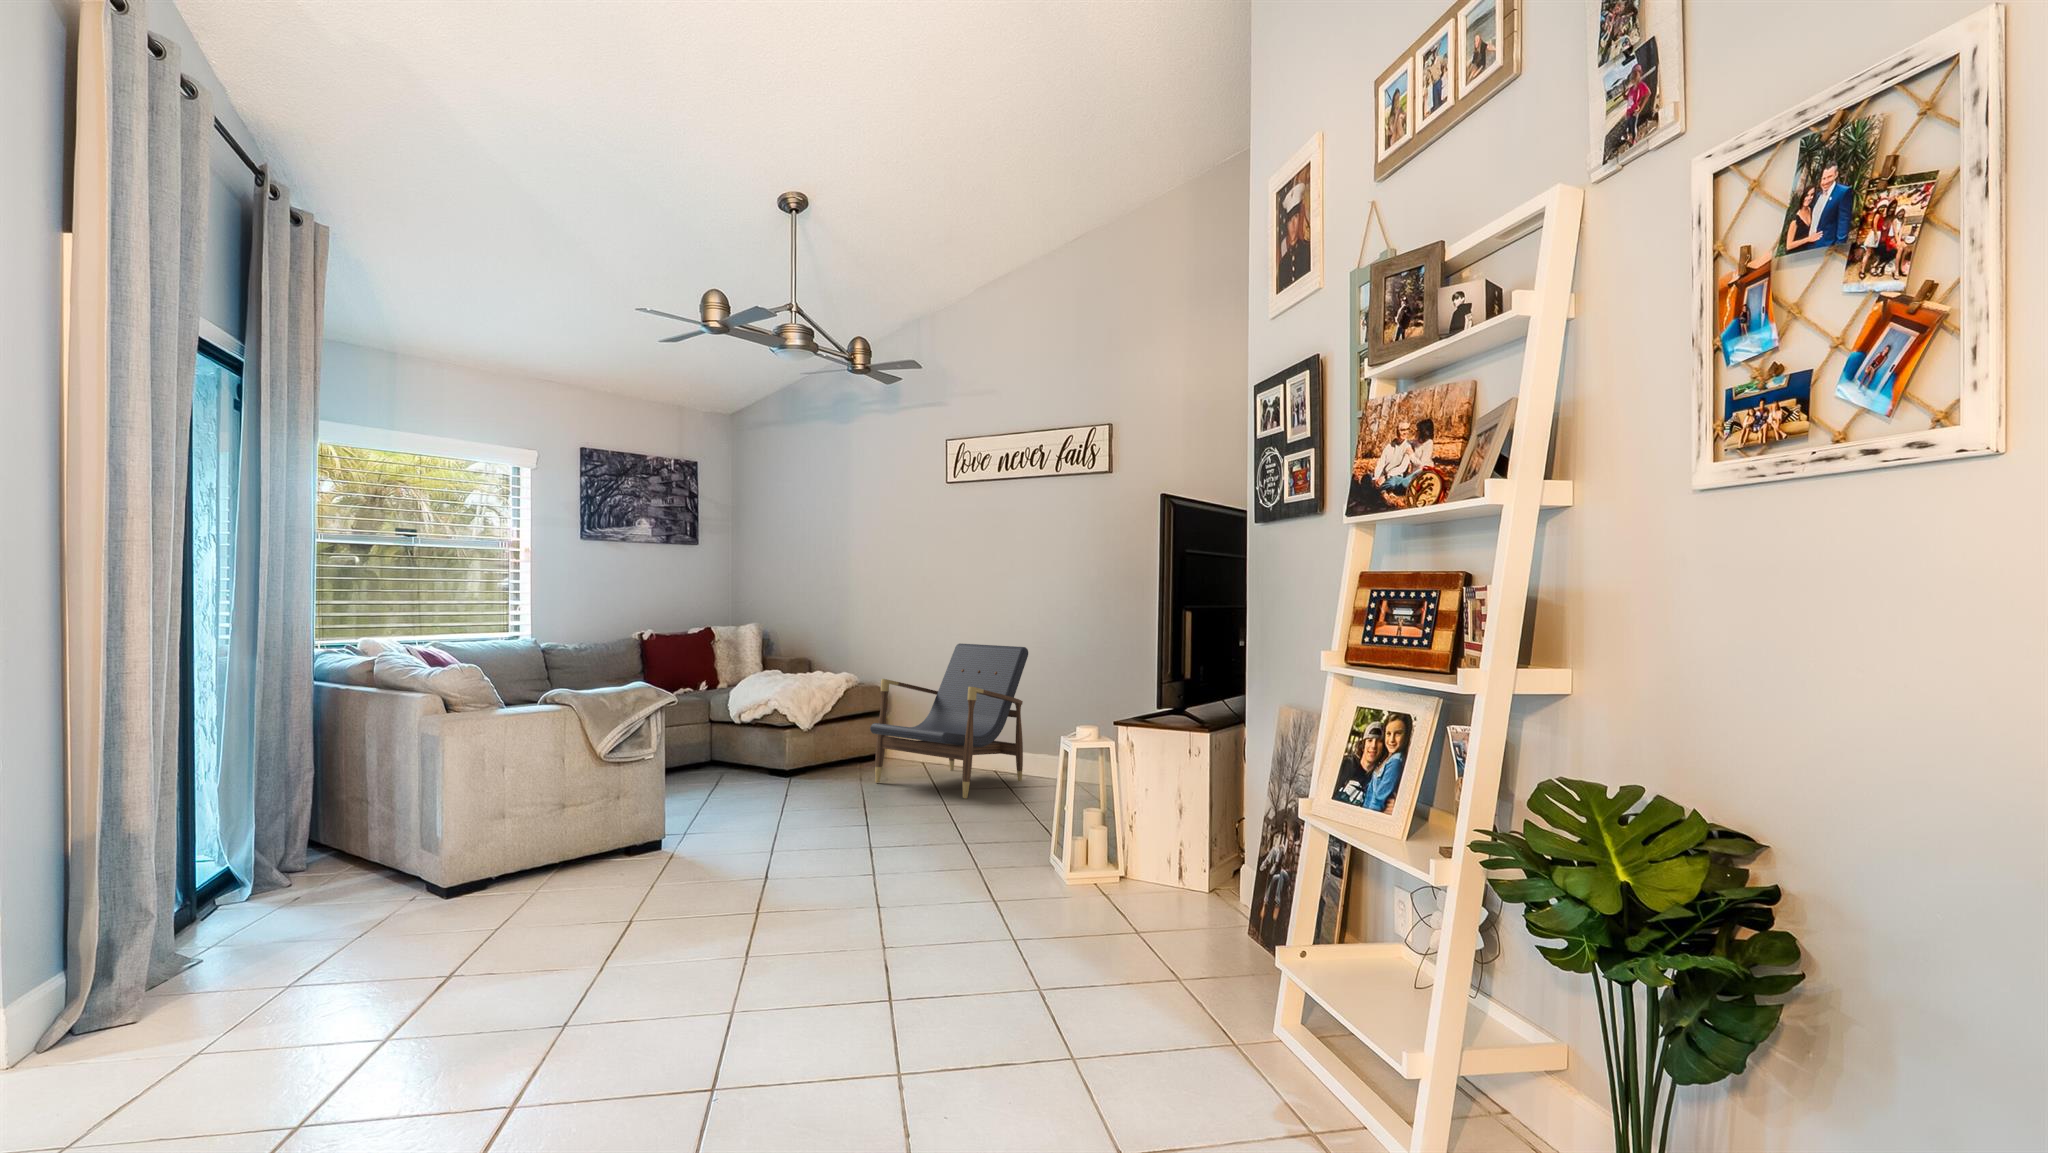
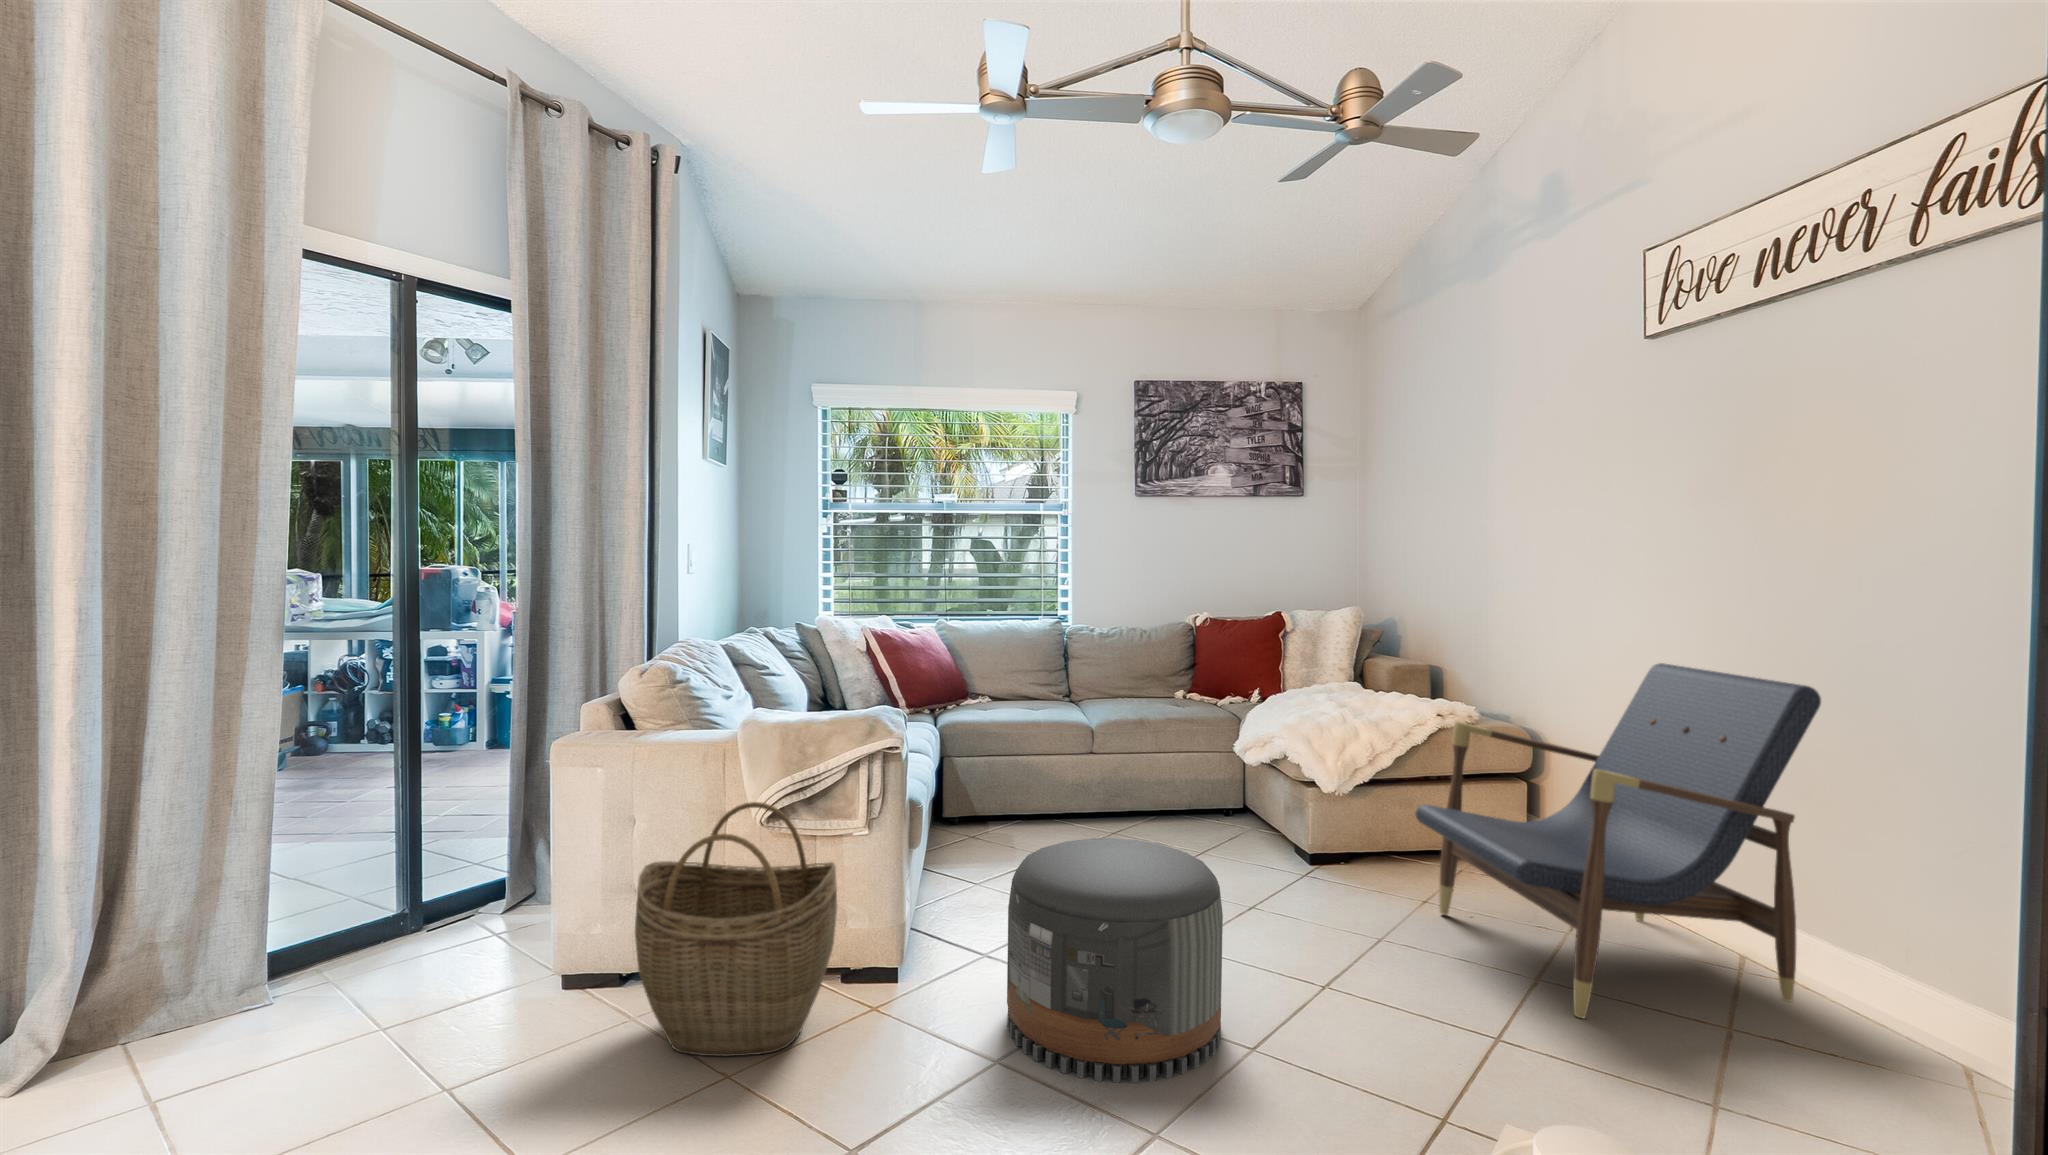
pouf: none [741,746,858,855] -> present [1007,838,1223,1083]
woven basket: none [548,748,680,899] -> present [635,802,837,1057]

